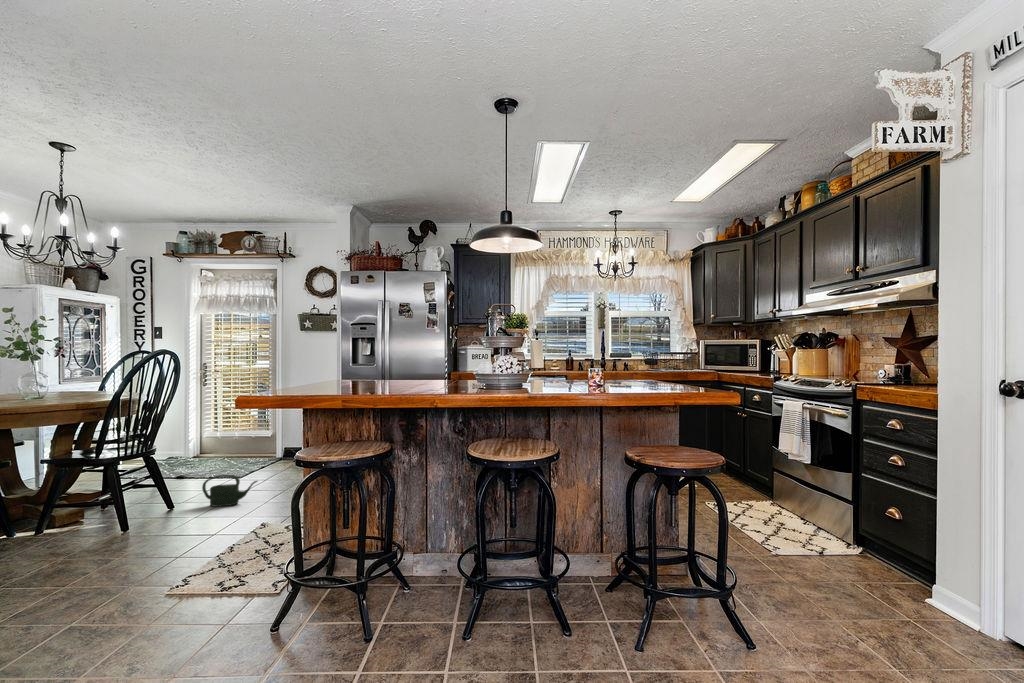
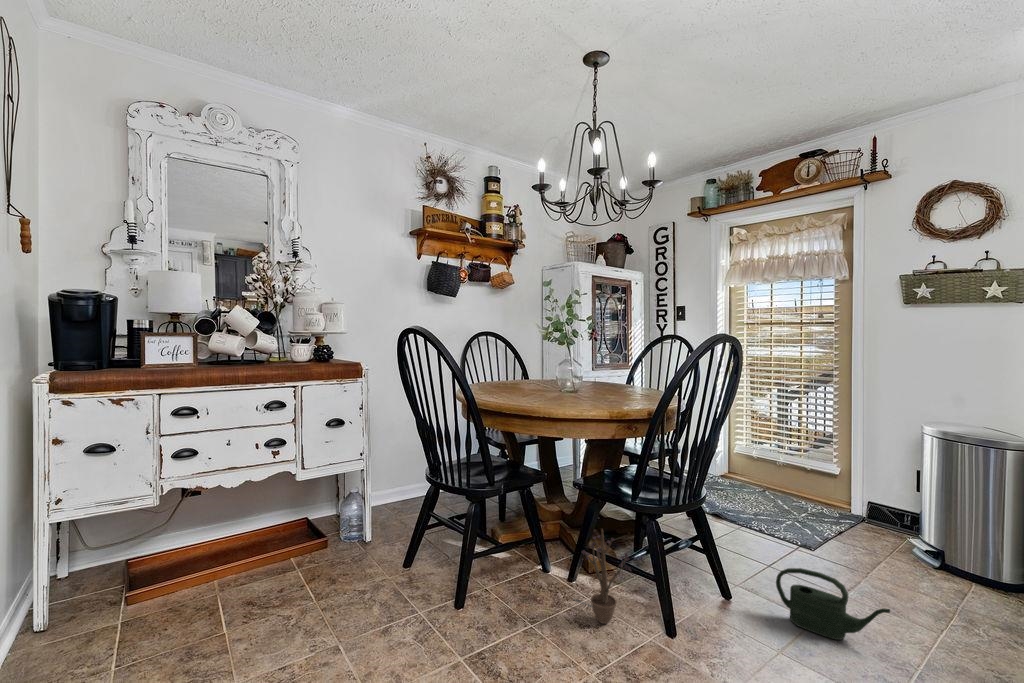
decorative plant: none [42,480,95,542] -> present [573,529,631,624]

